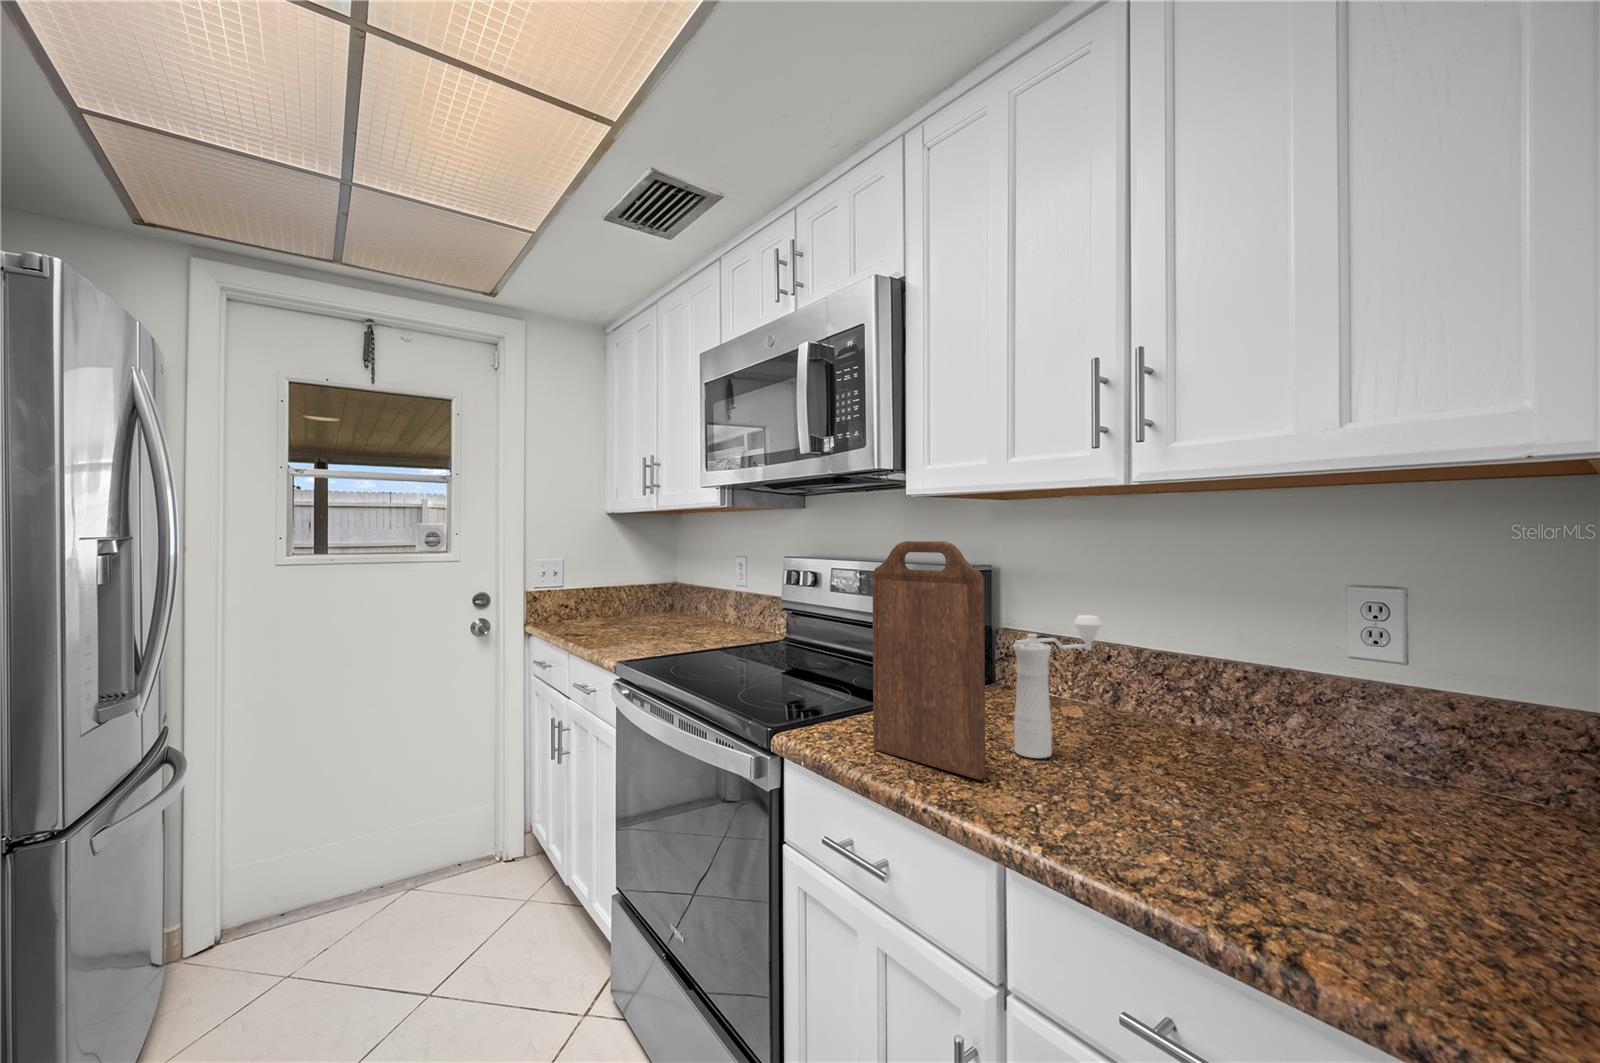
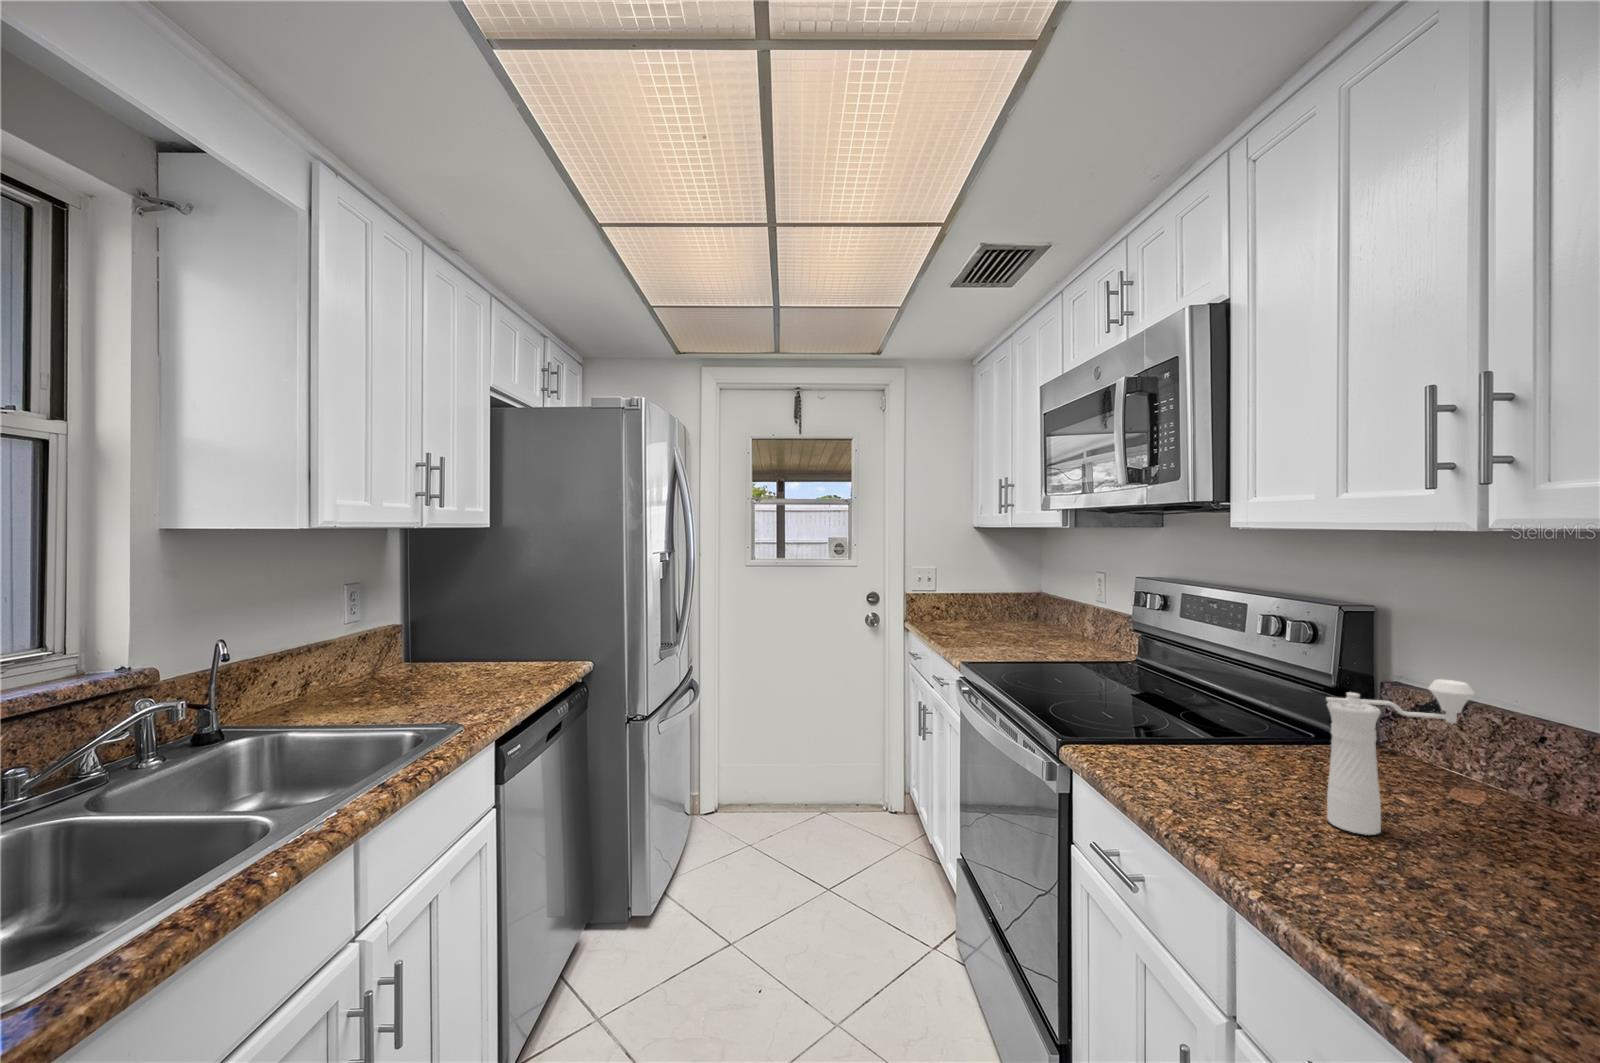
cutting board: present [873,541,985,779] -> none [1153,583,1261,834]

